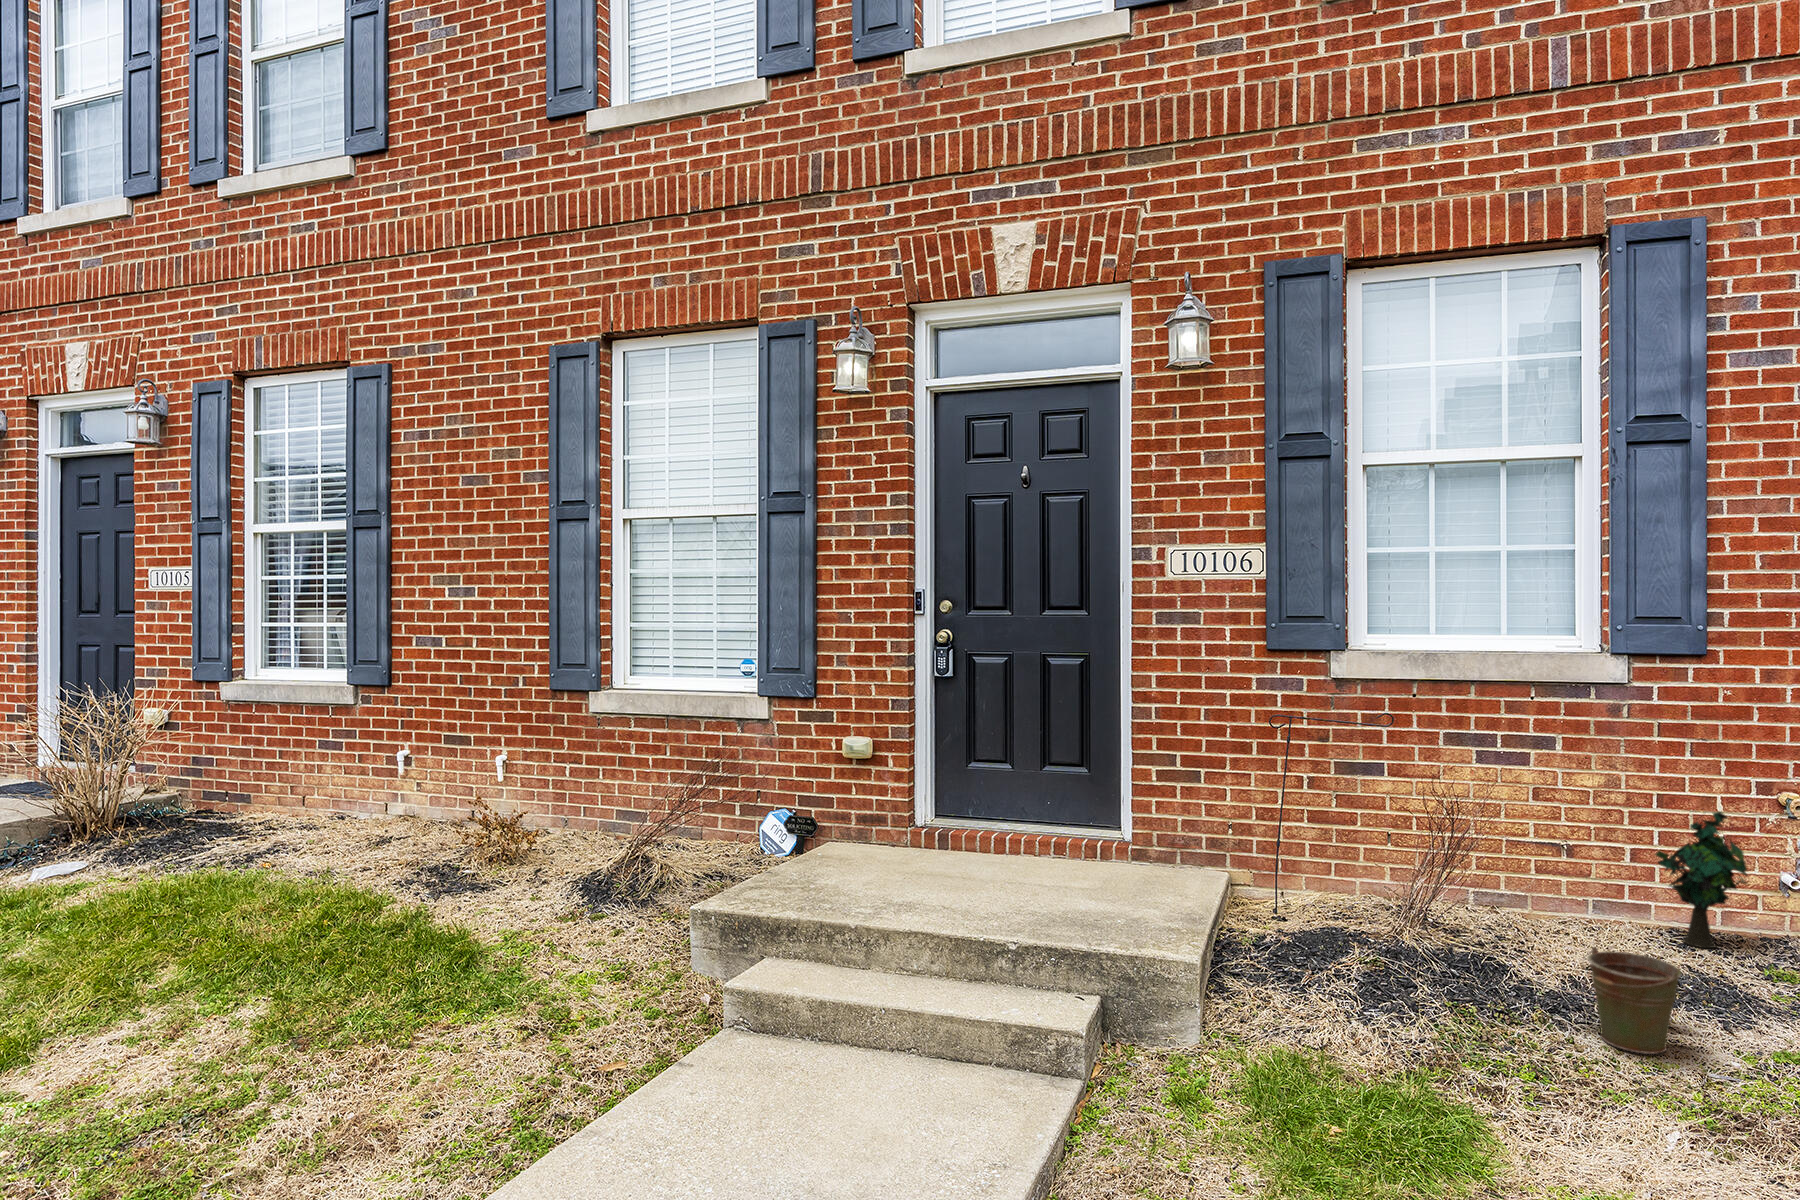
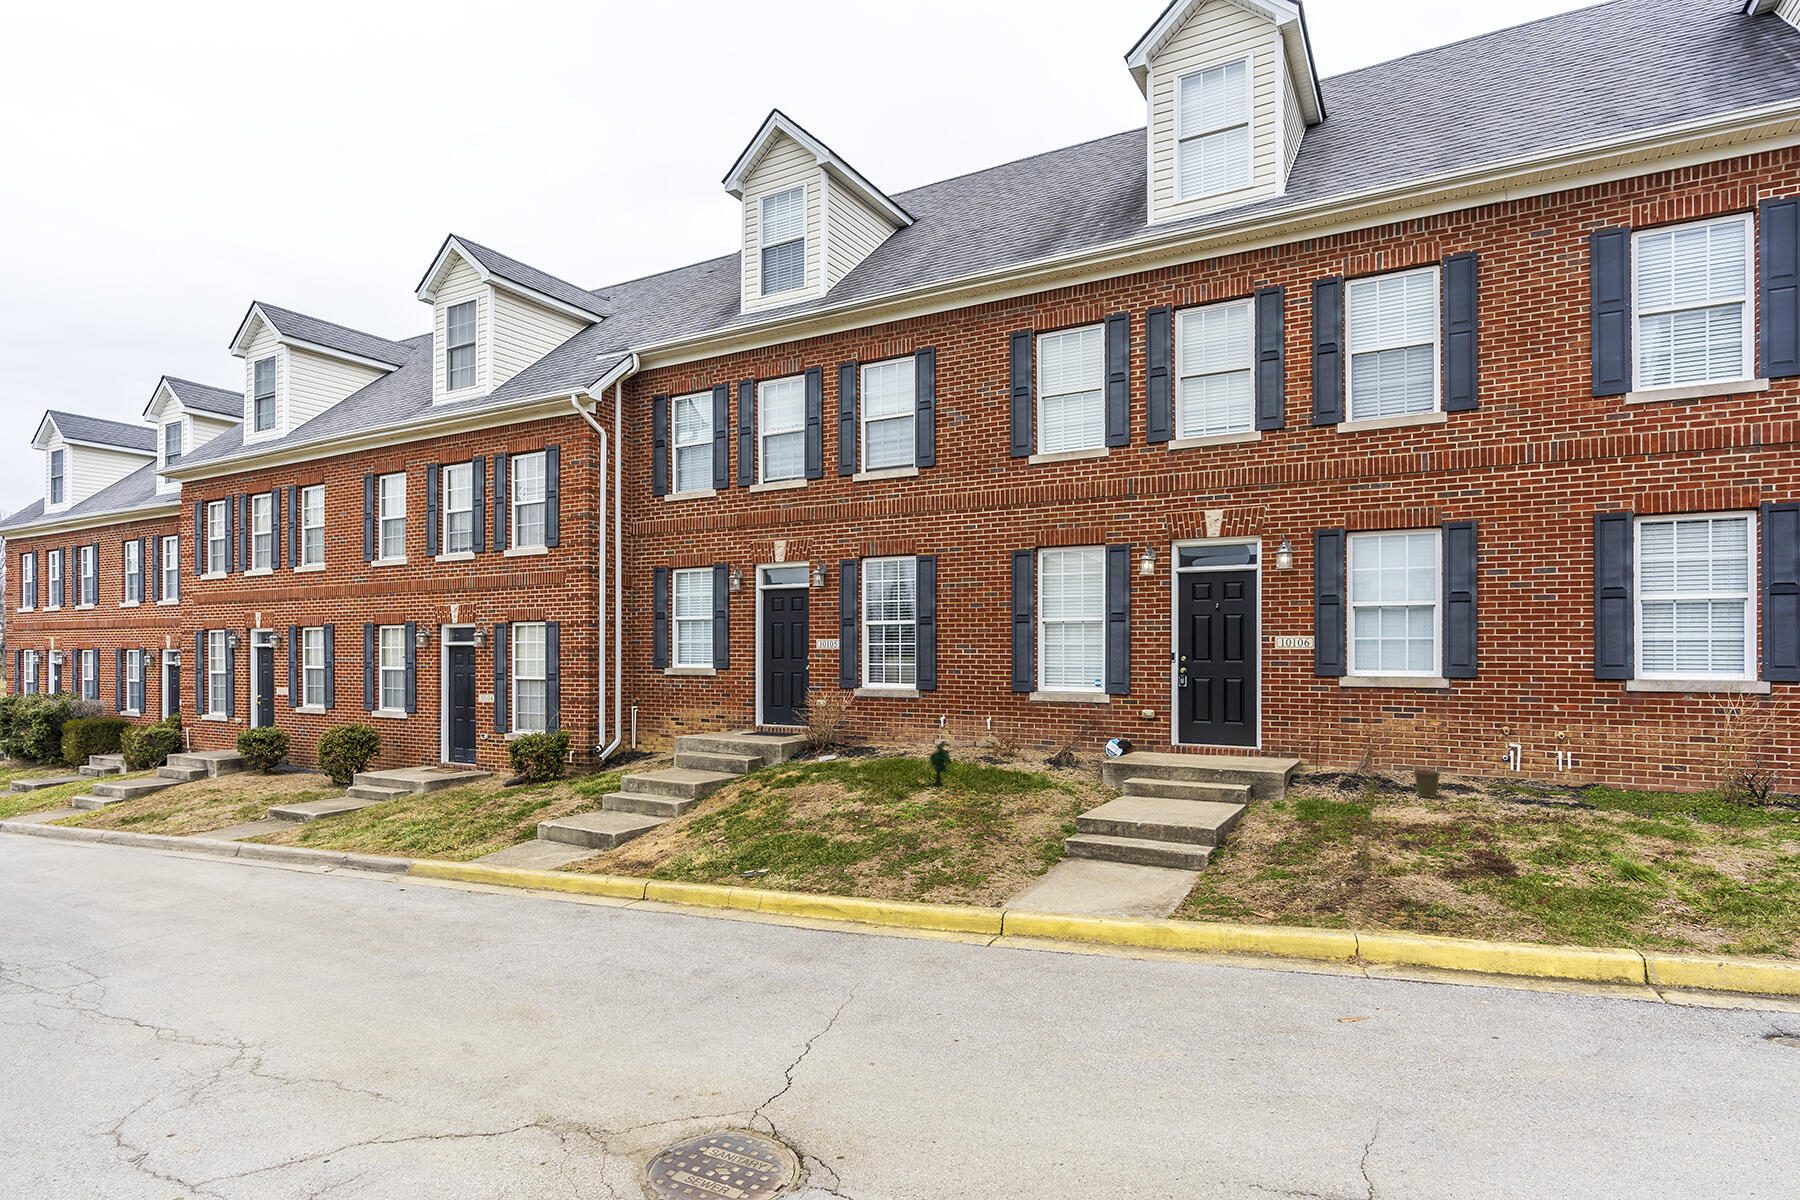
decorative plant: present [1655,812,1747,948] -> present [929,741,952,786]

